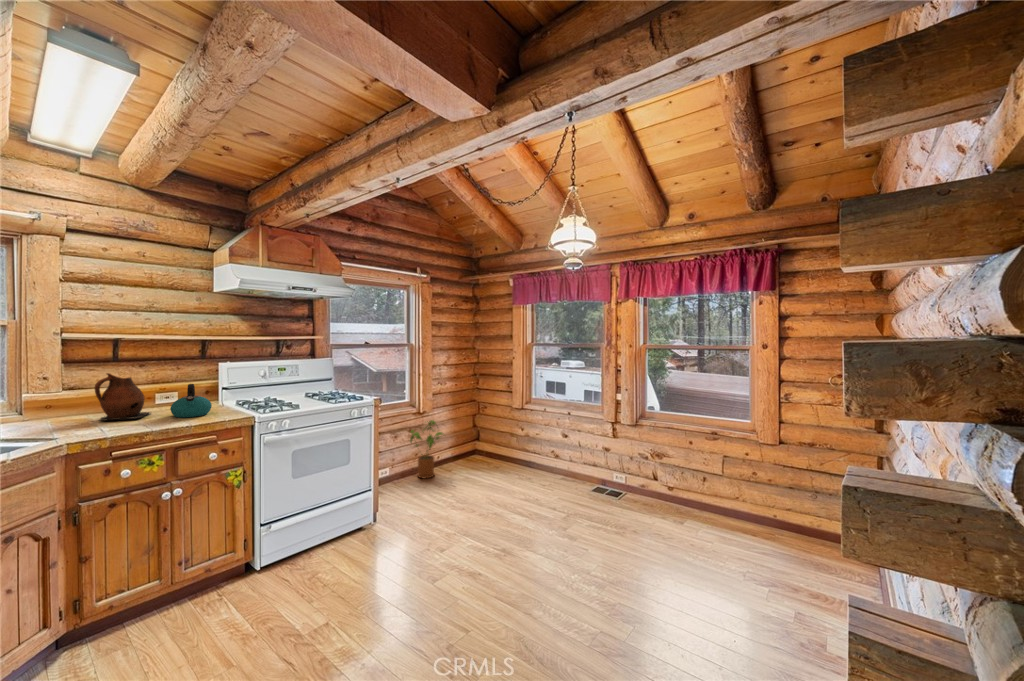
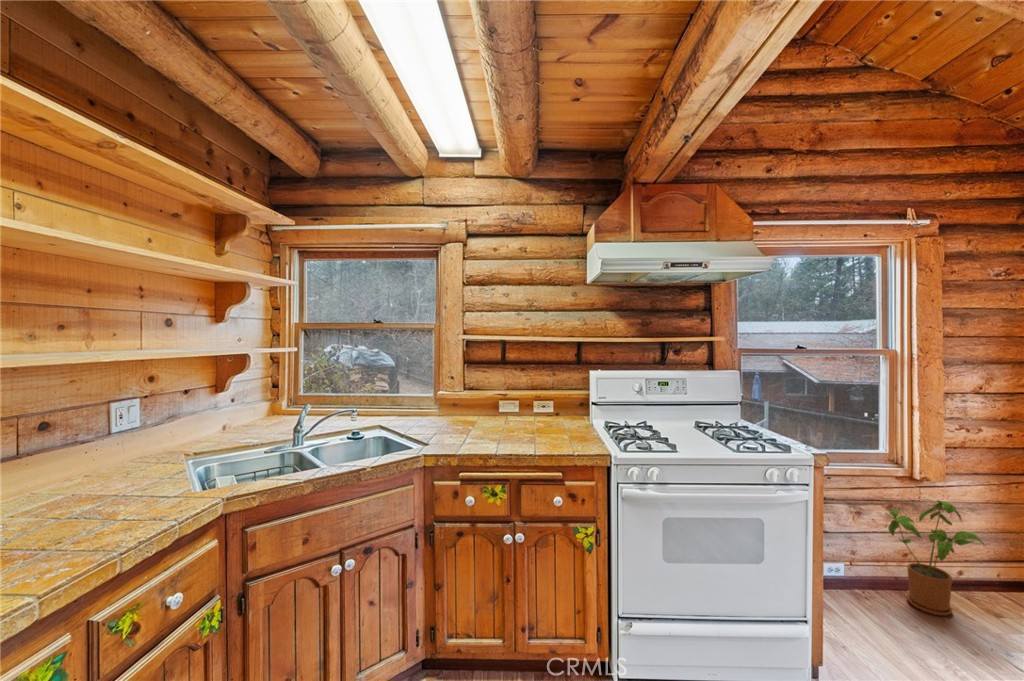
ceramic pitcher: present [95,373,150,421] -> none [471,377,519,432]
kettle: present [170,384,212,418] -> none [528,397,569,440]

